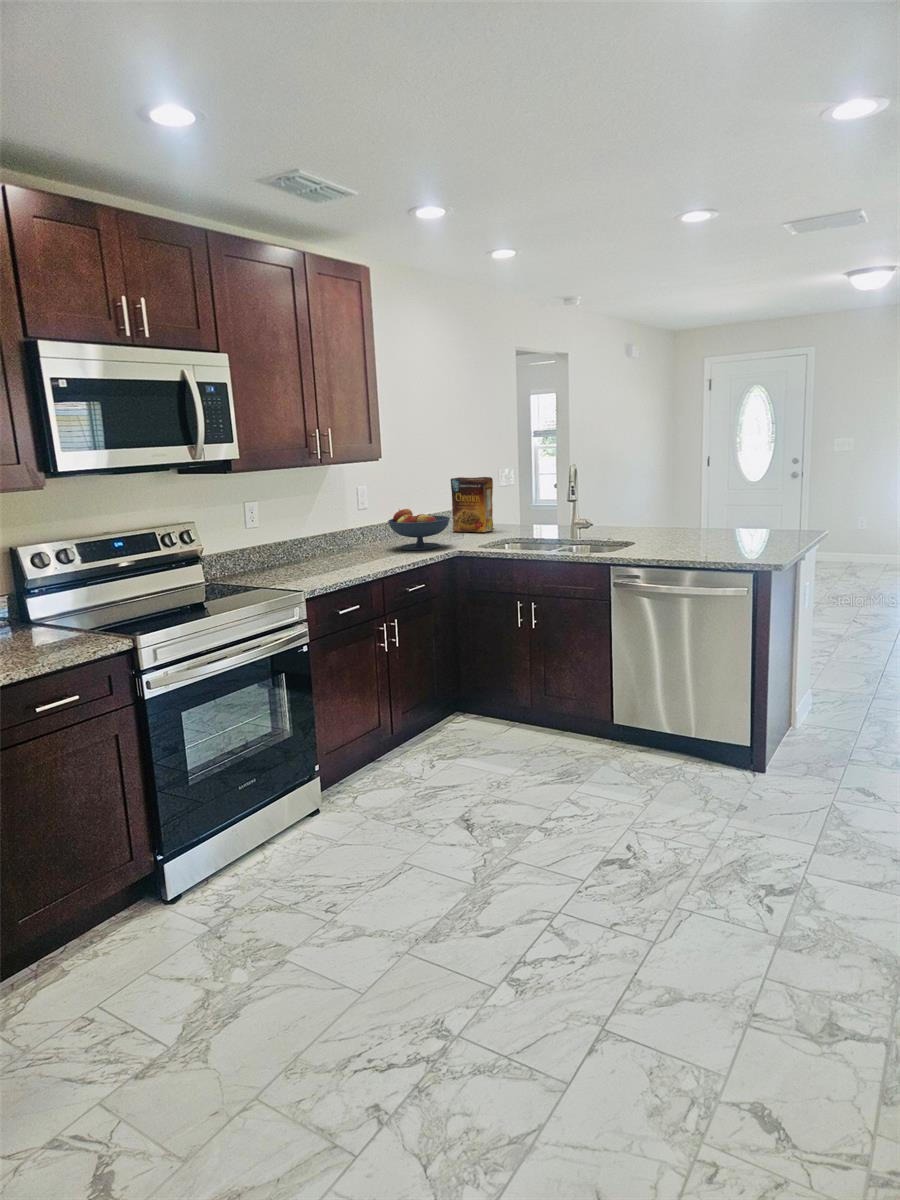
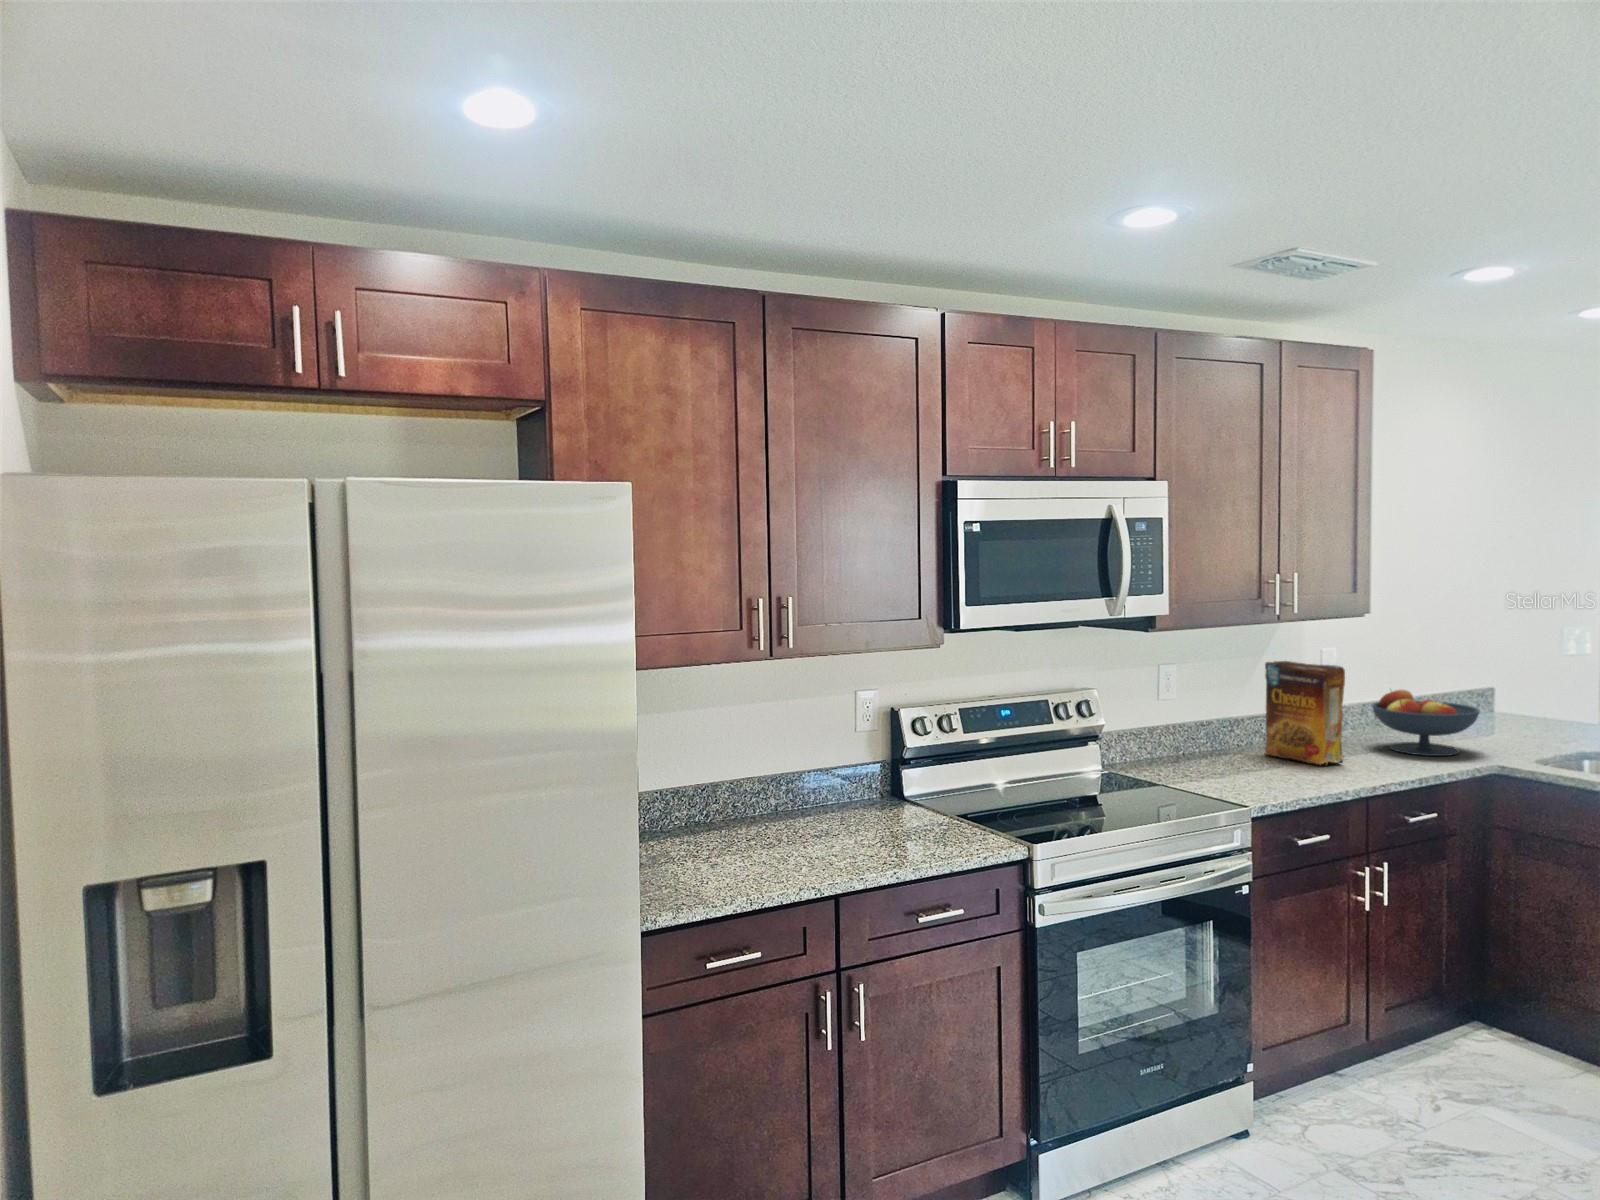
cereal box: present [451,477,494,532] -> present [1265,661,1345,764]

